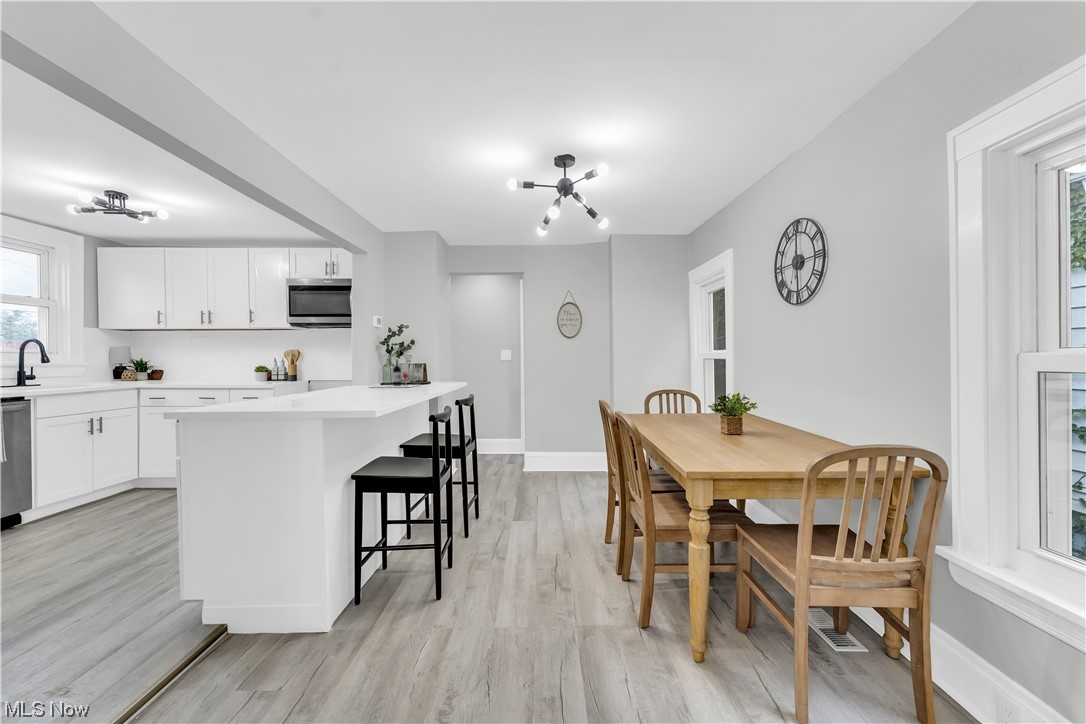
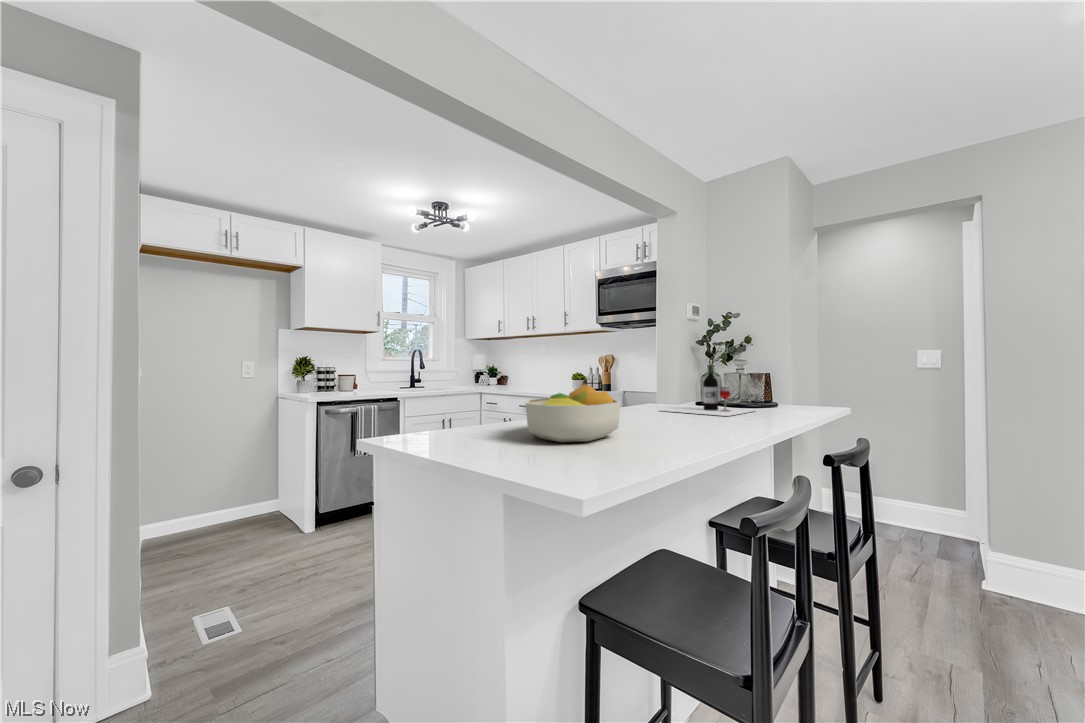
fruit bowl: none [322,372,373,398] -> present [525,384,621,442]

